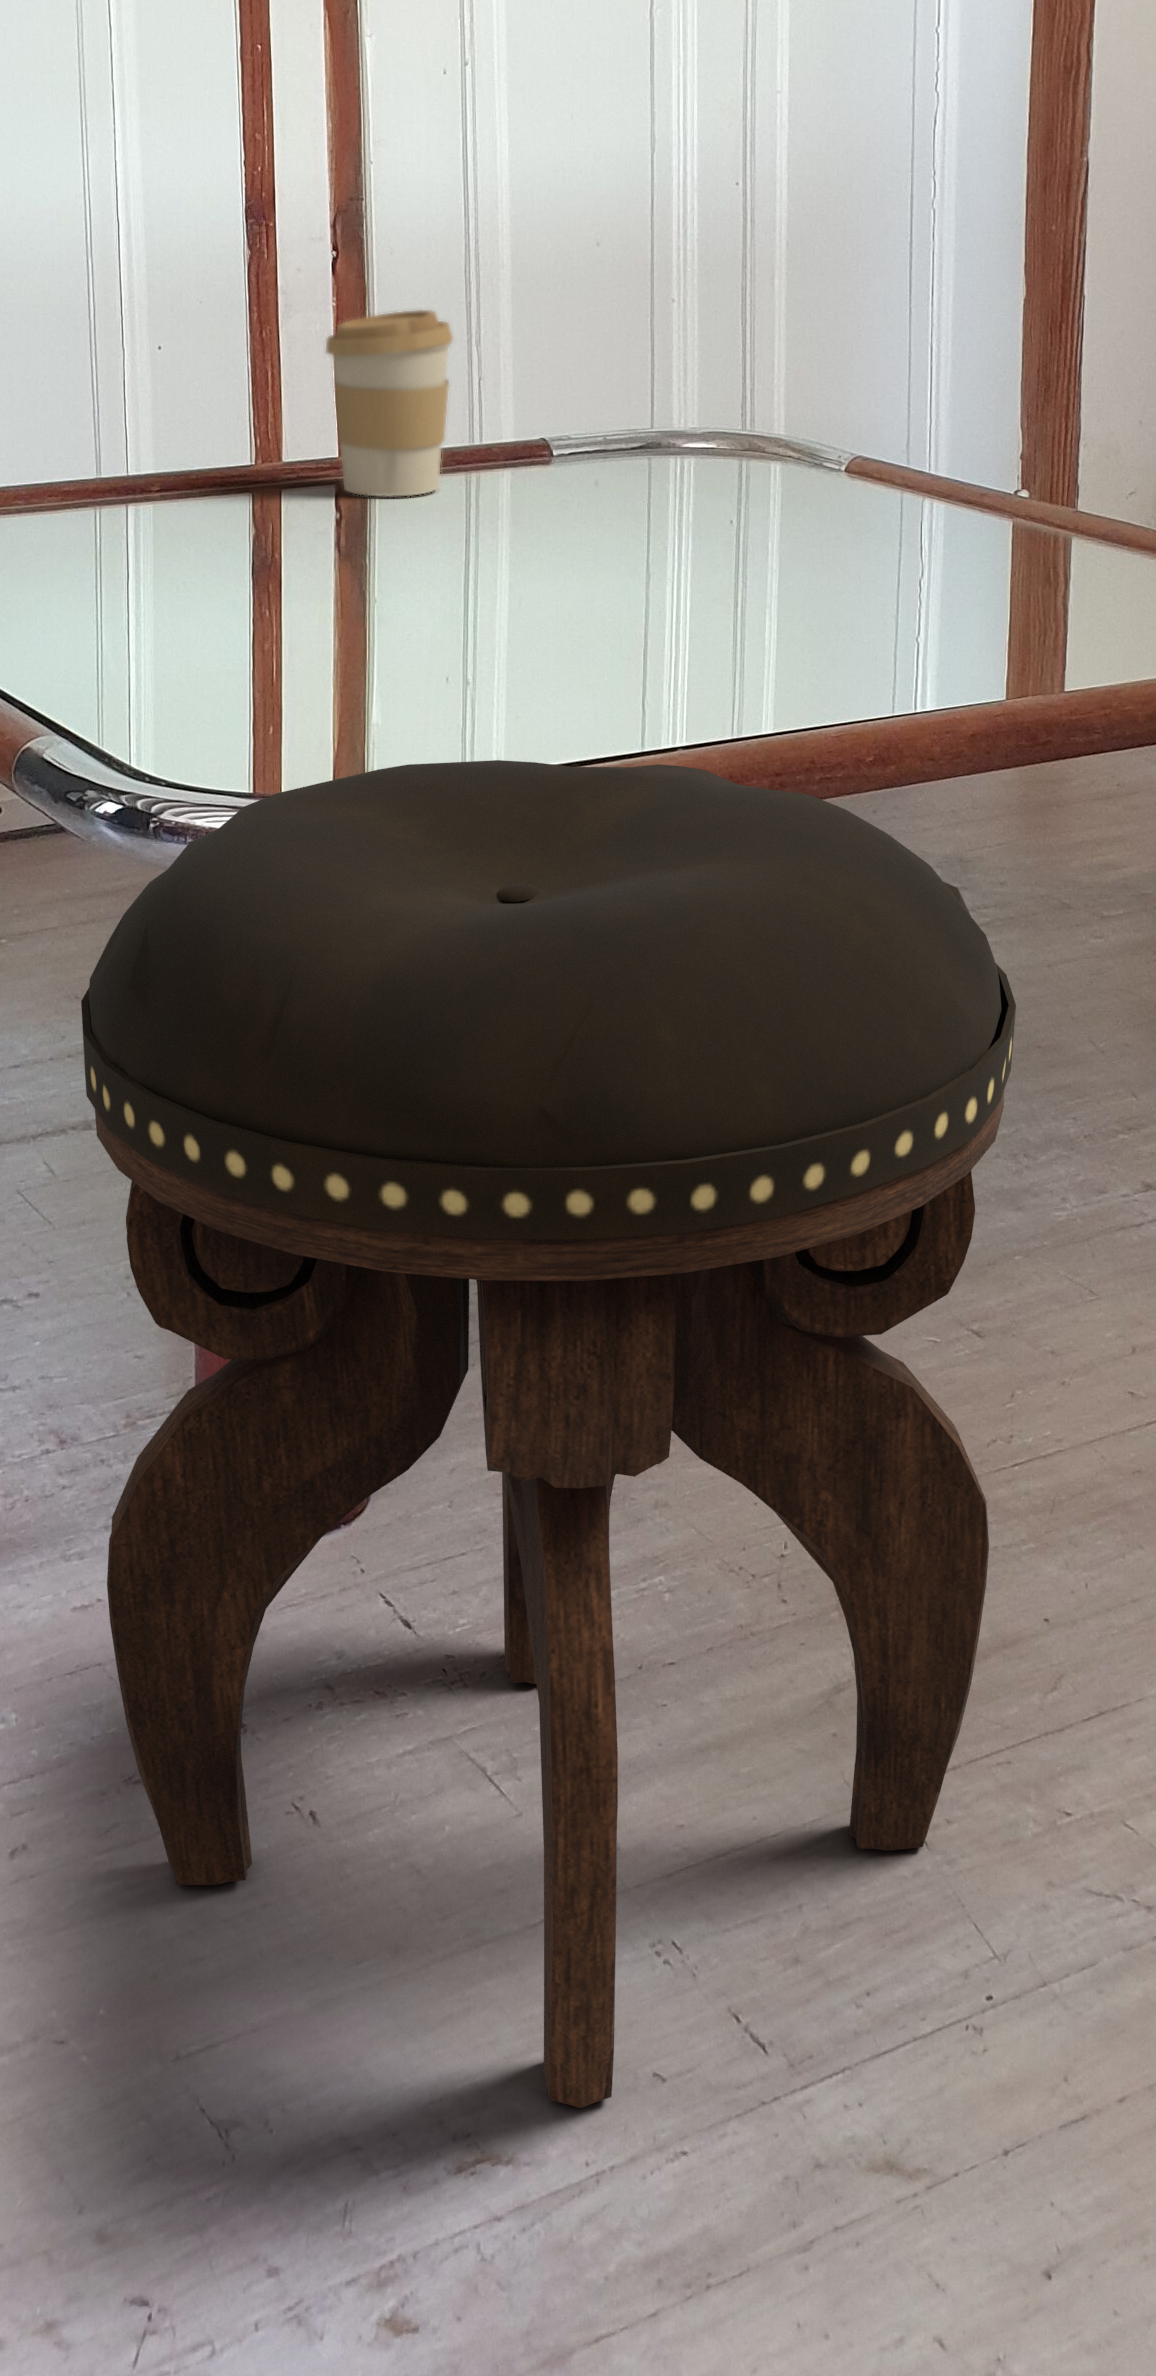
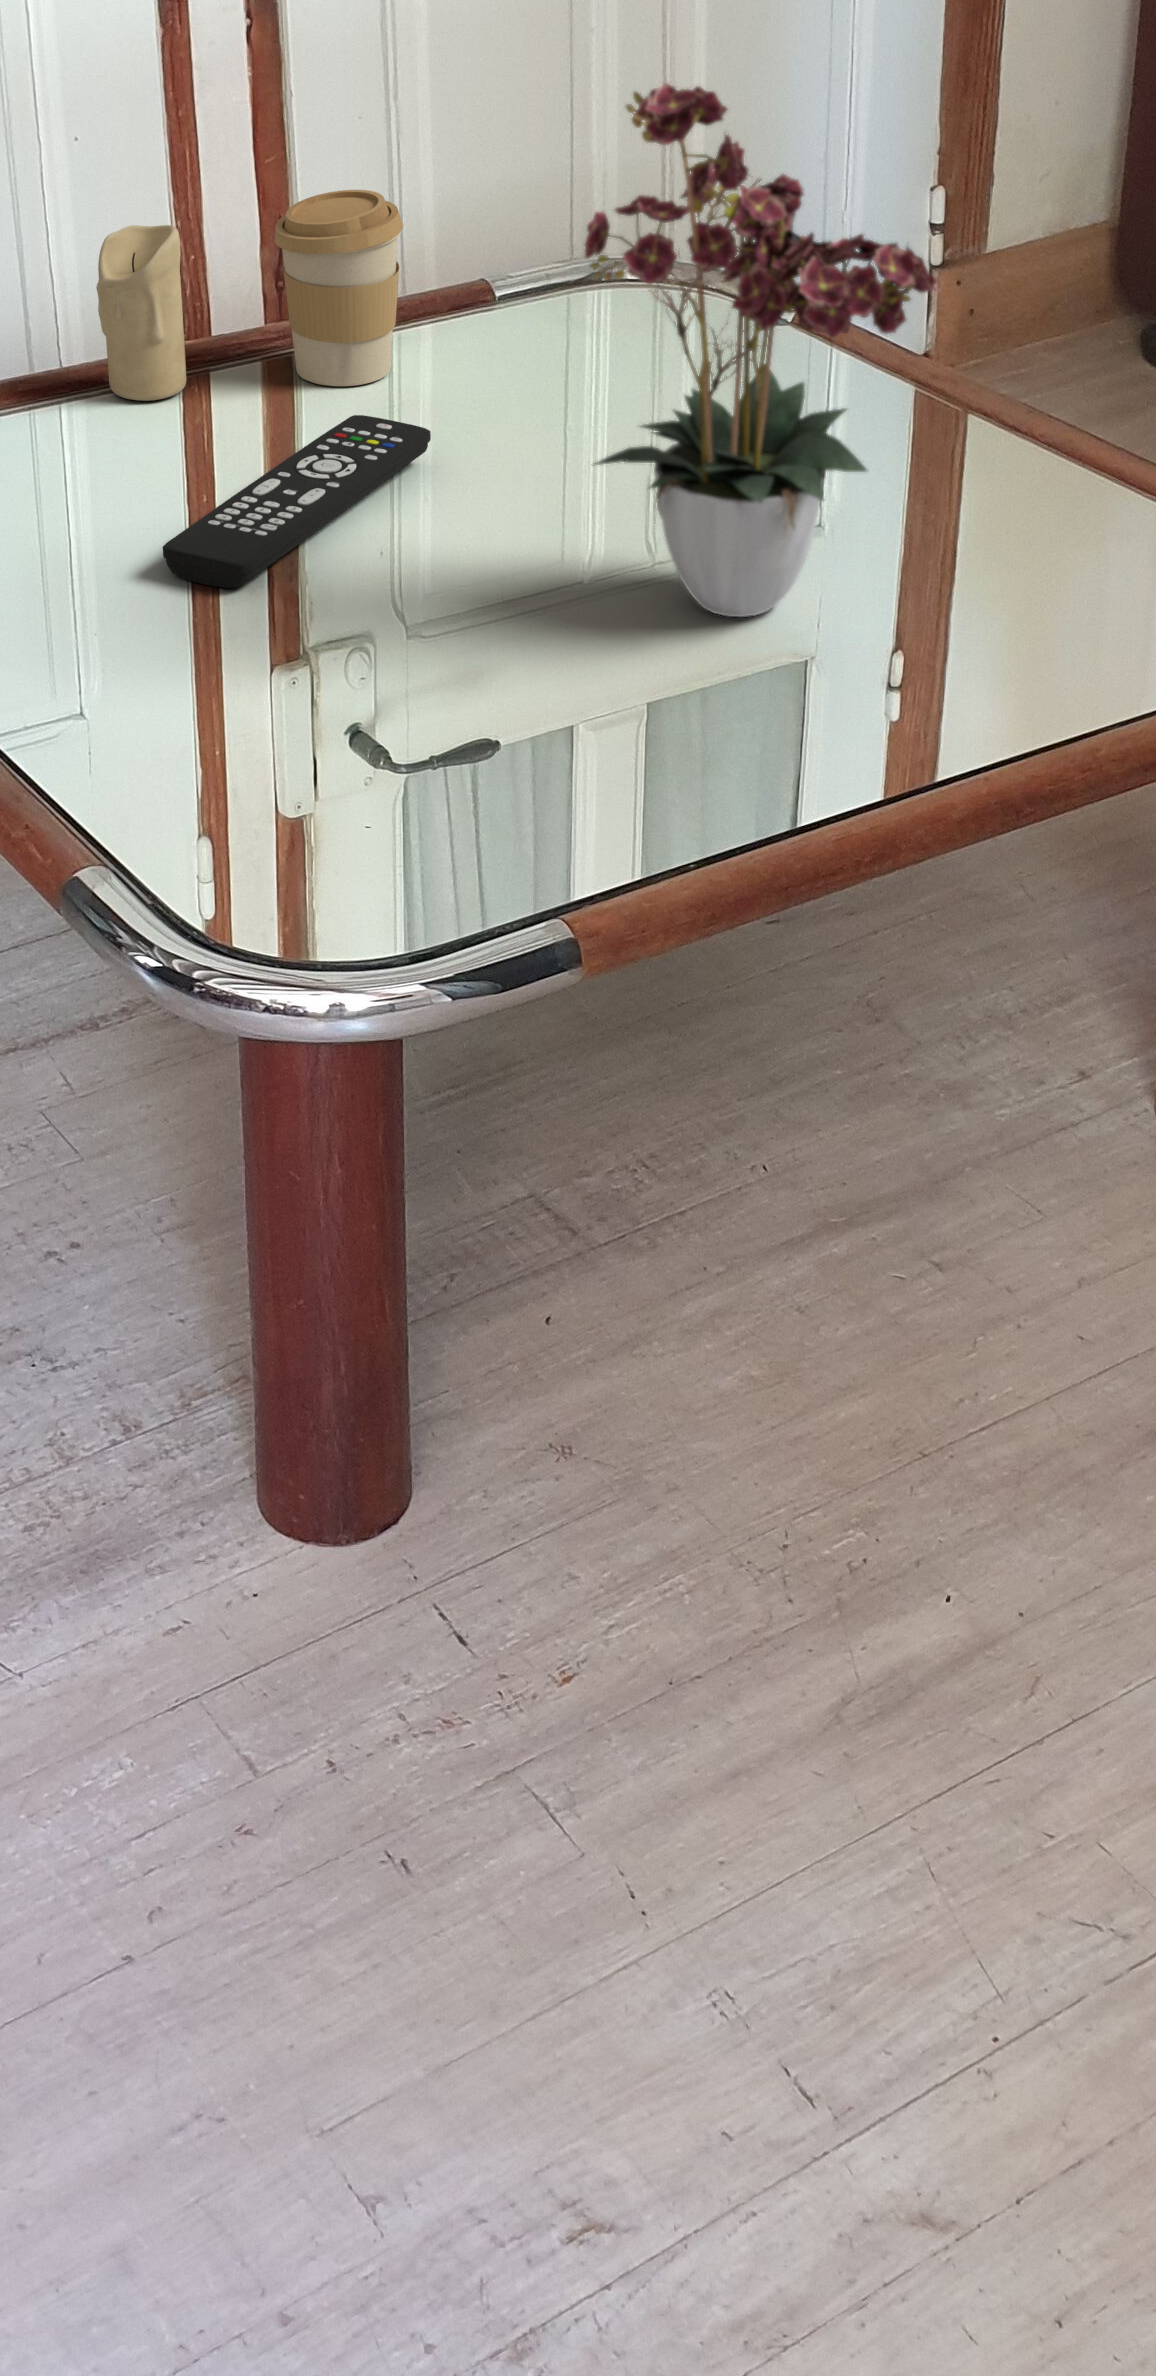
flower arrangement: none [581,29,986,617] -> present [585,83,938,617]
candle: none [145,329,231,500] -> present [96,225,186,401]
remote control: none [178,492,467,594] -> present [163,415,431,588]
footstool: present [81,760,1016,2108] -> none [195,1014,1033,2174]

